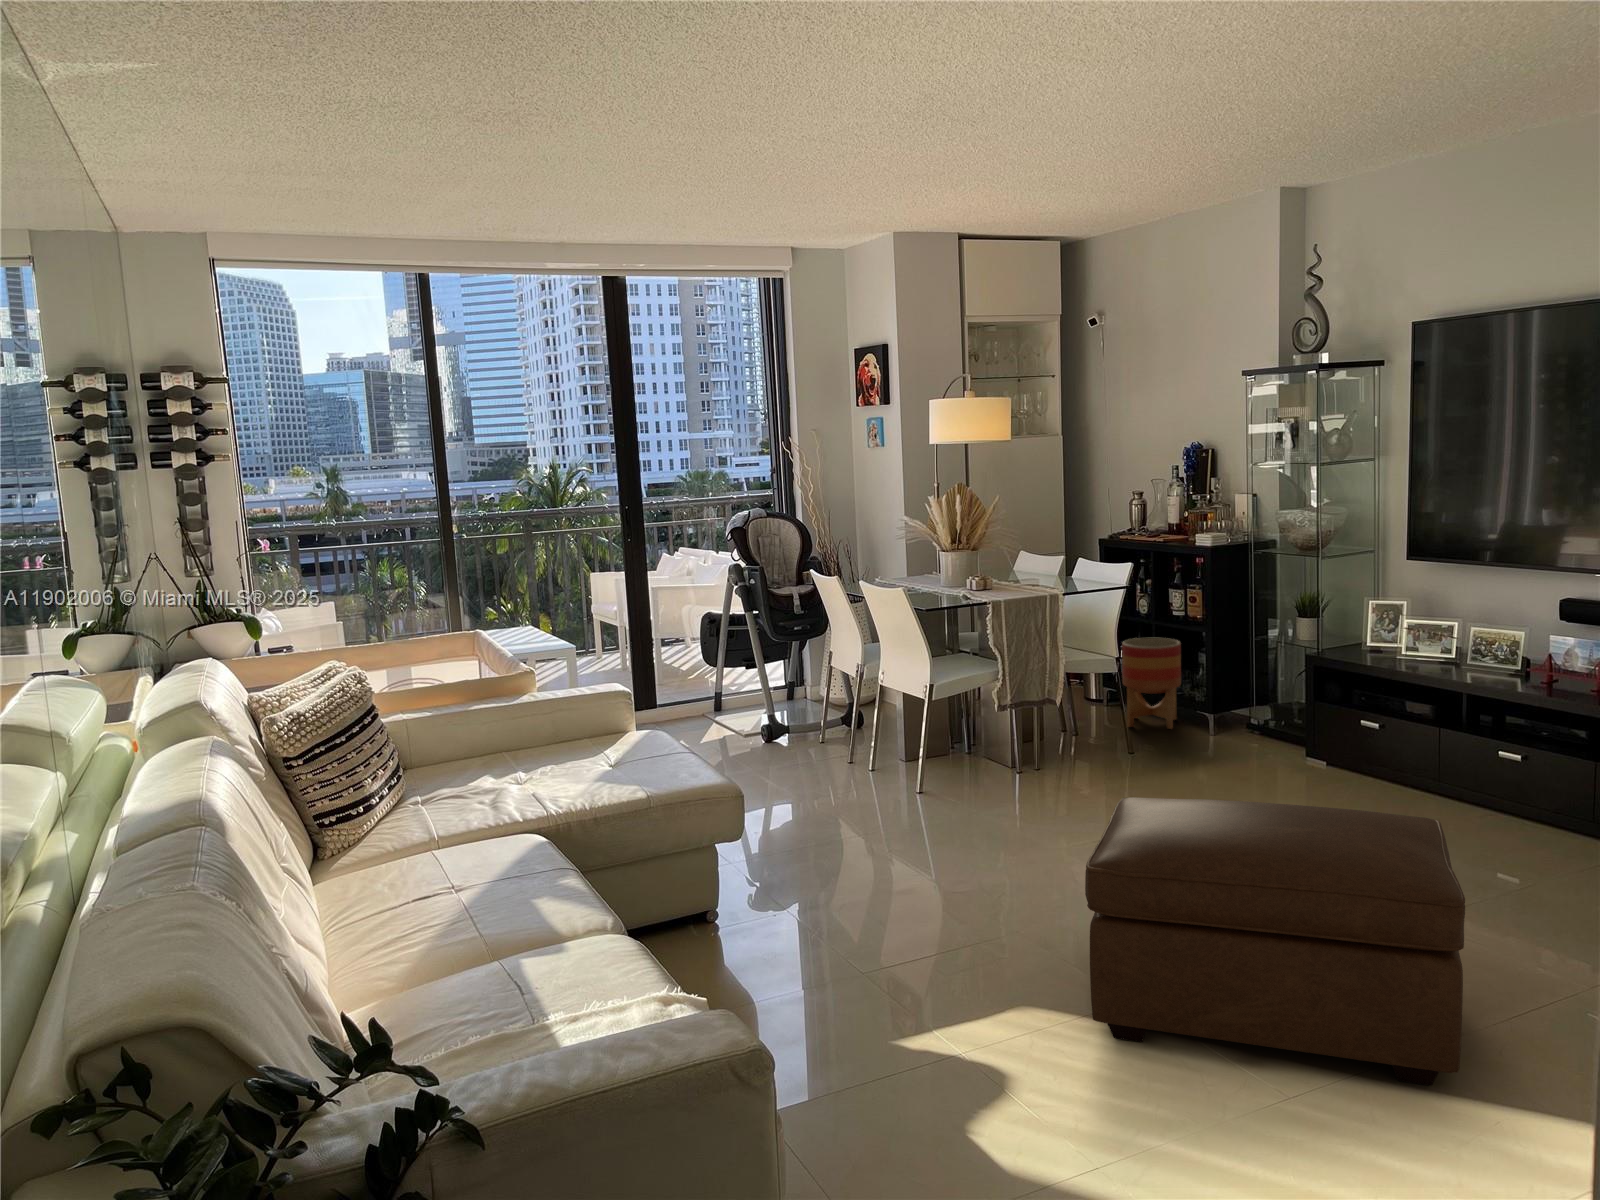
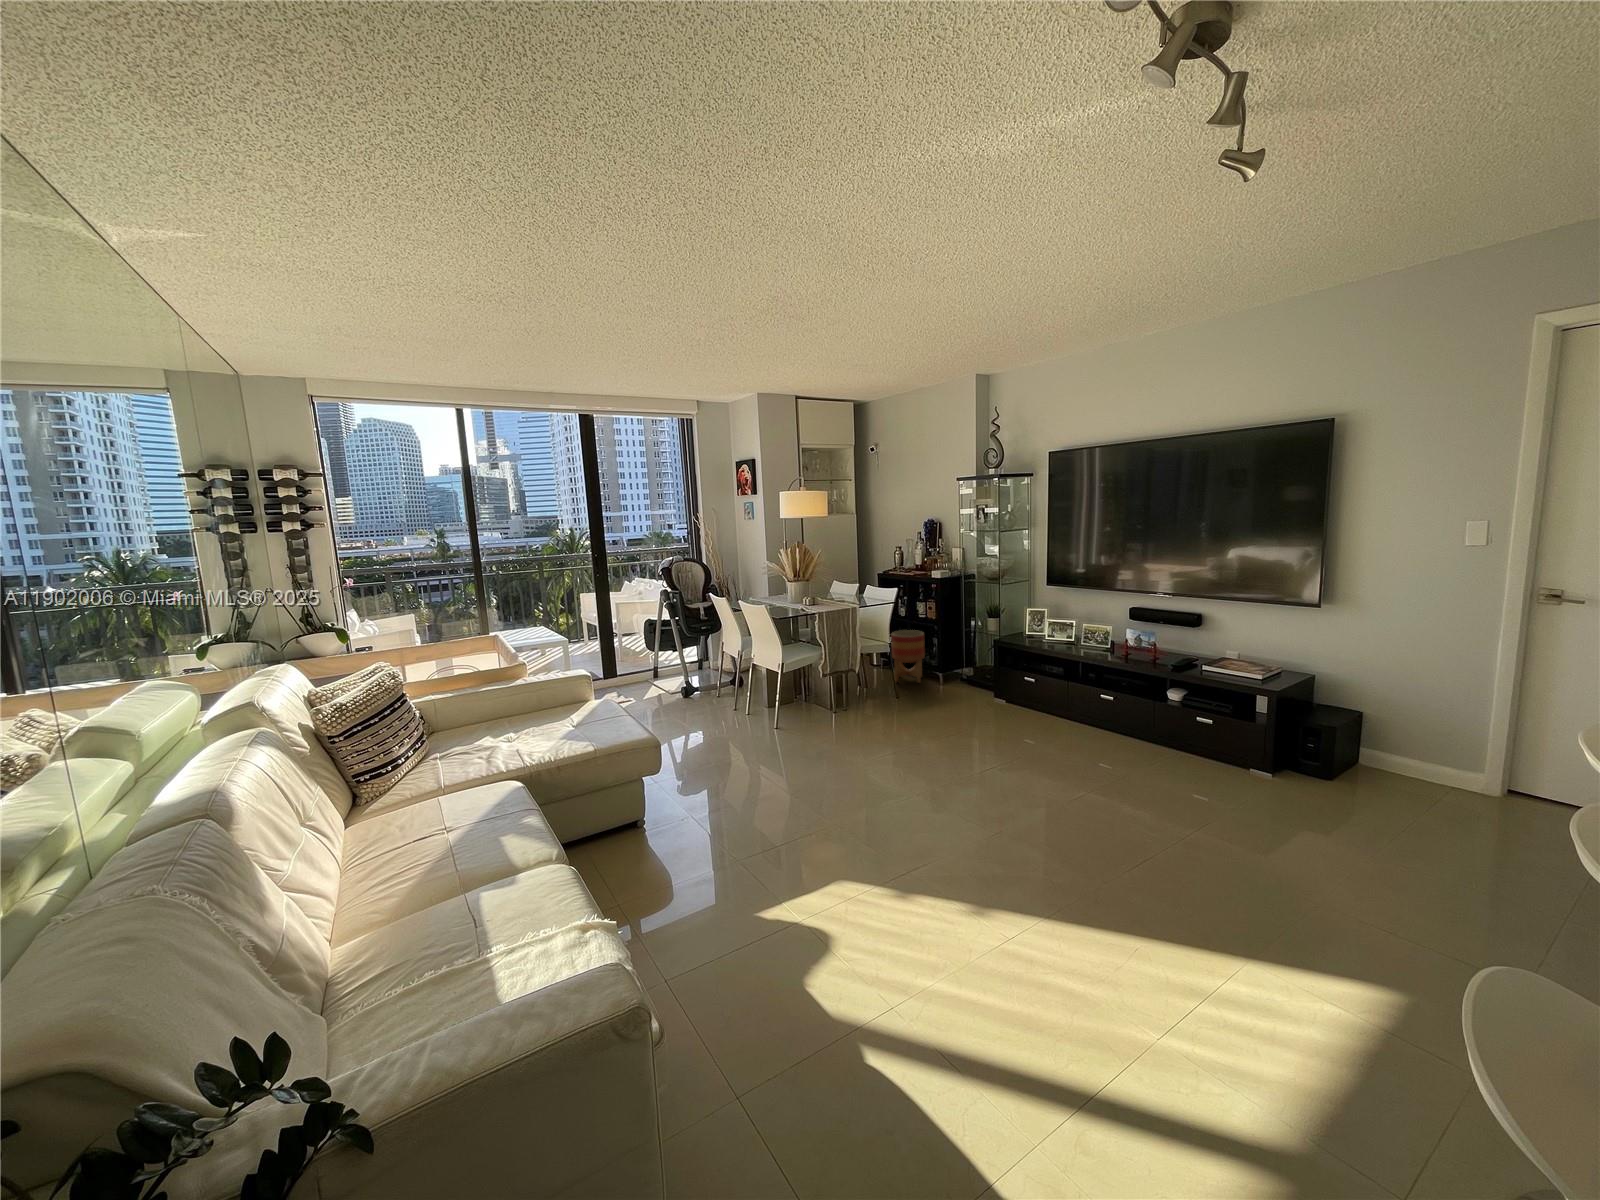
ottoman: present [1085,797,1465,1085] -> none [874,740,1107,923]

